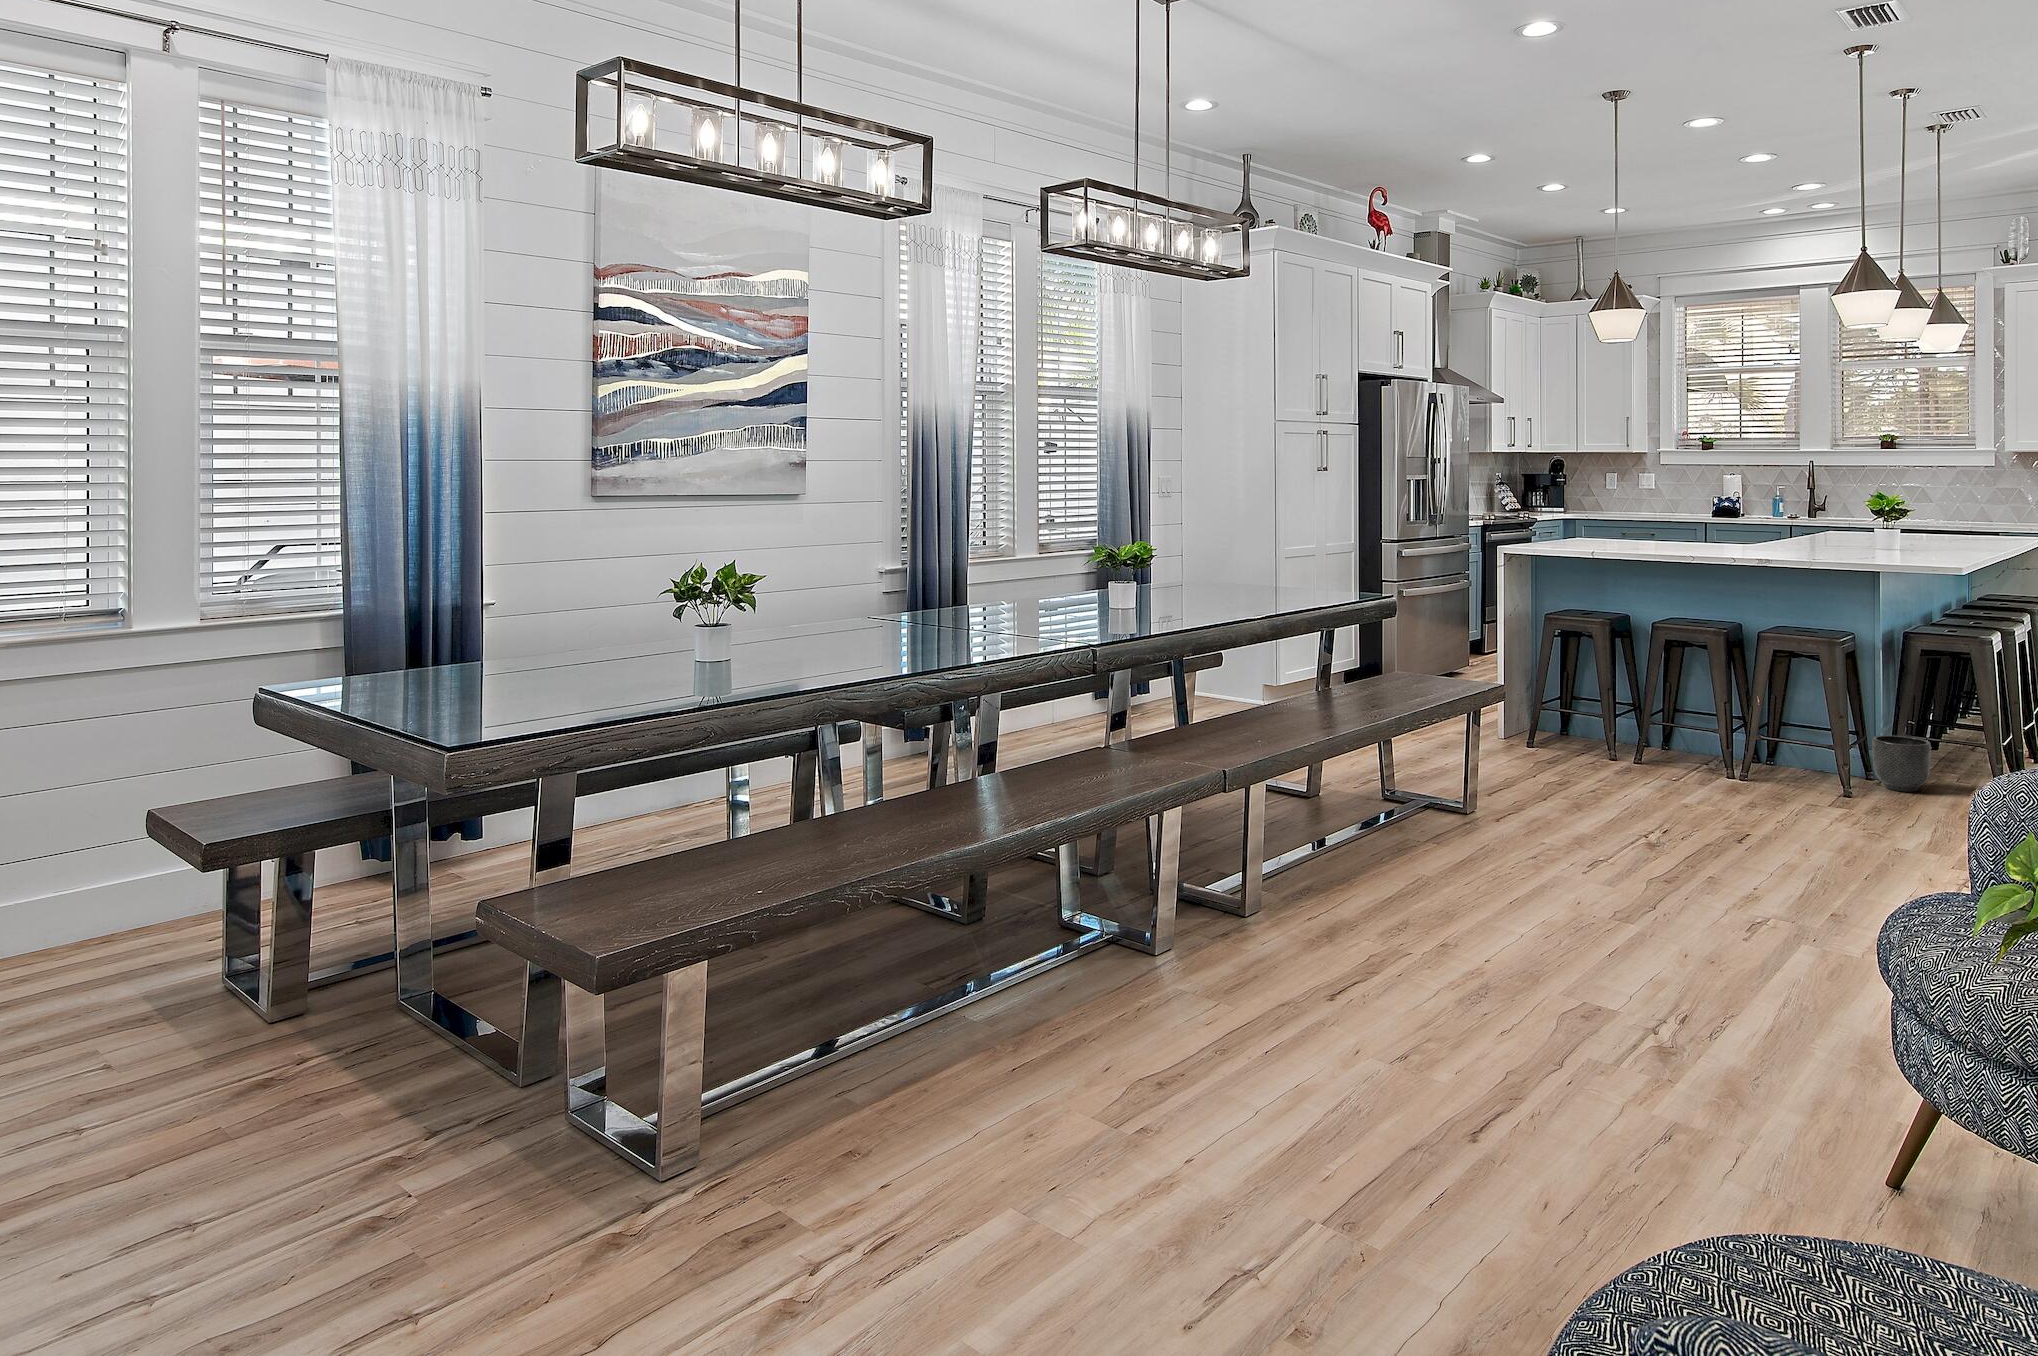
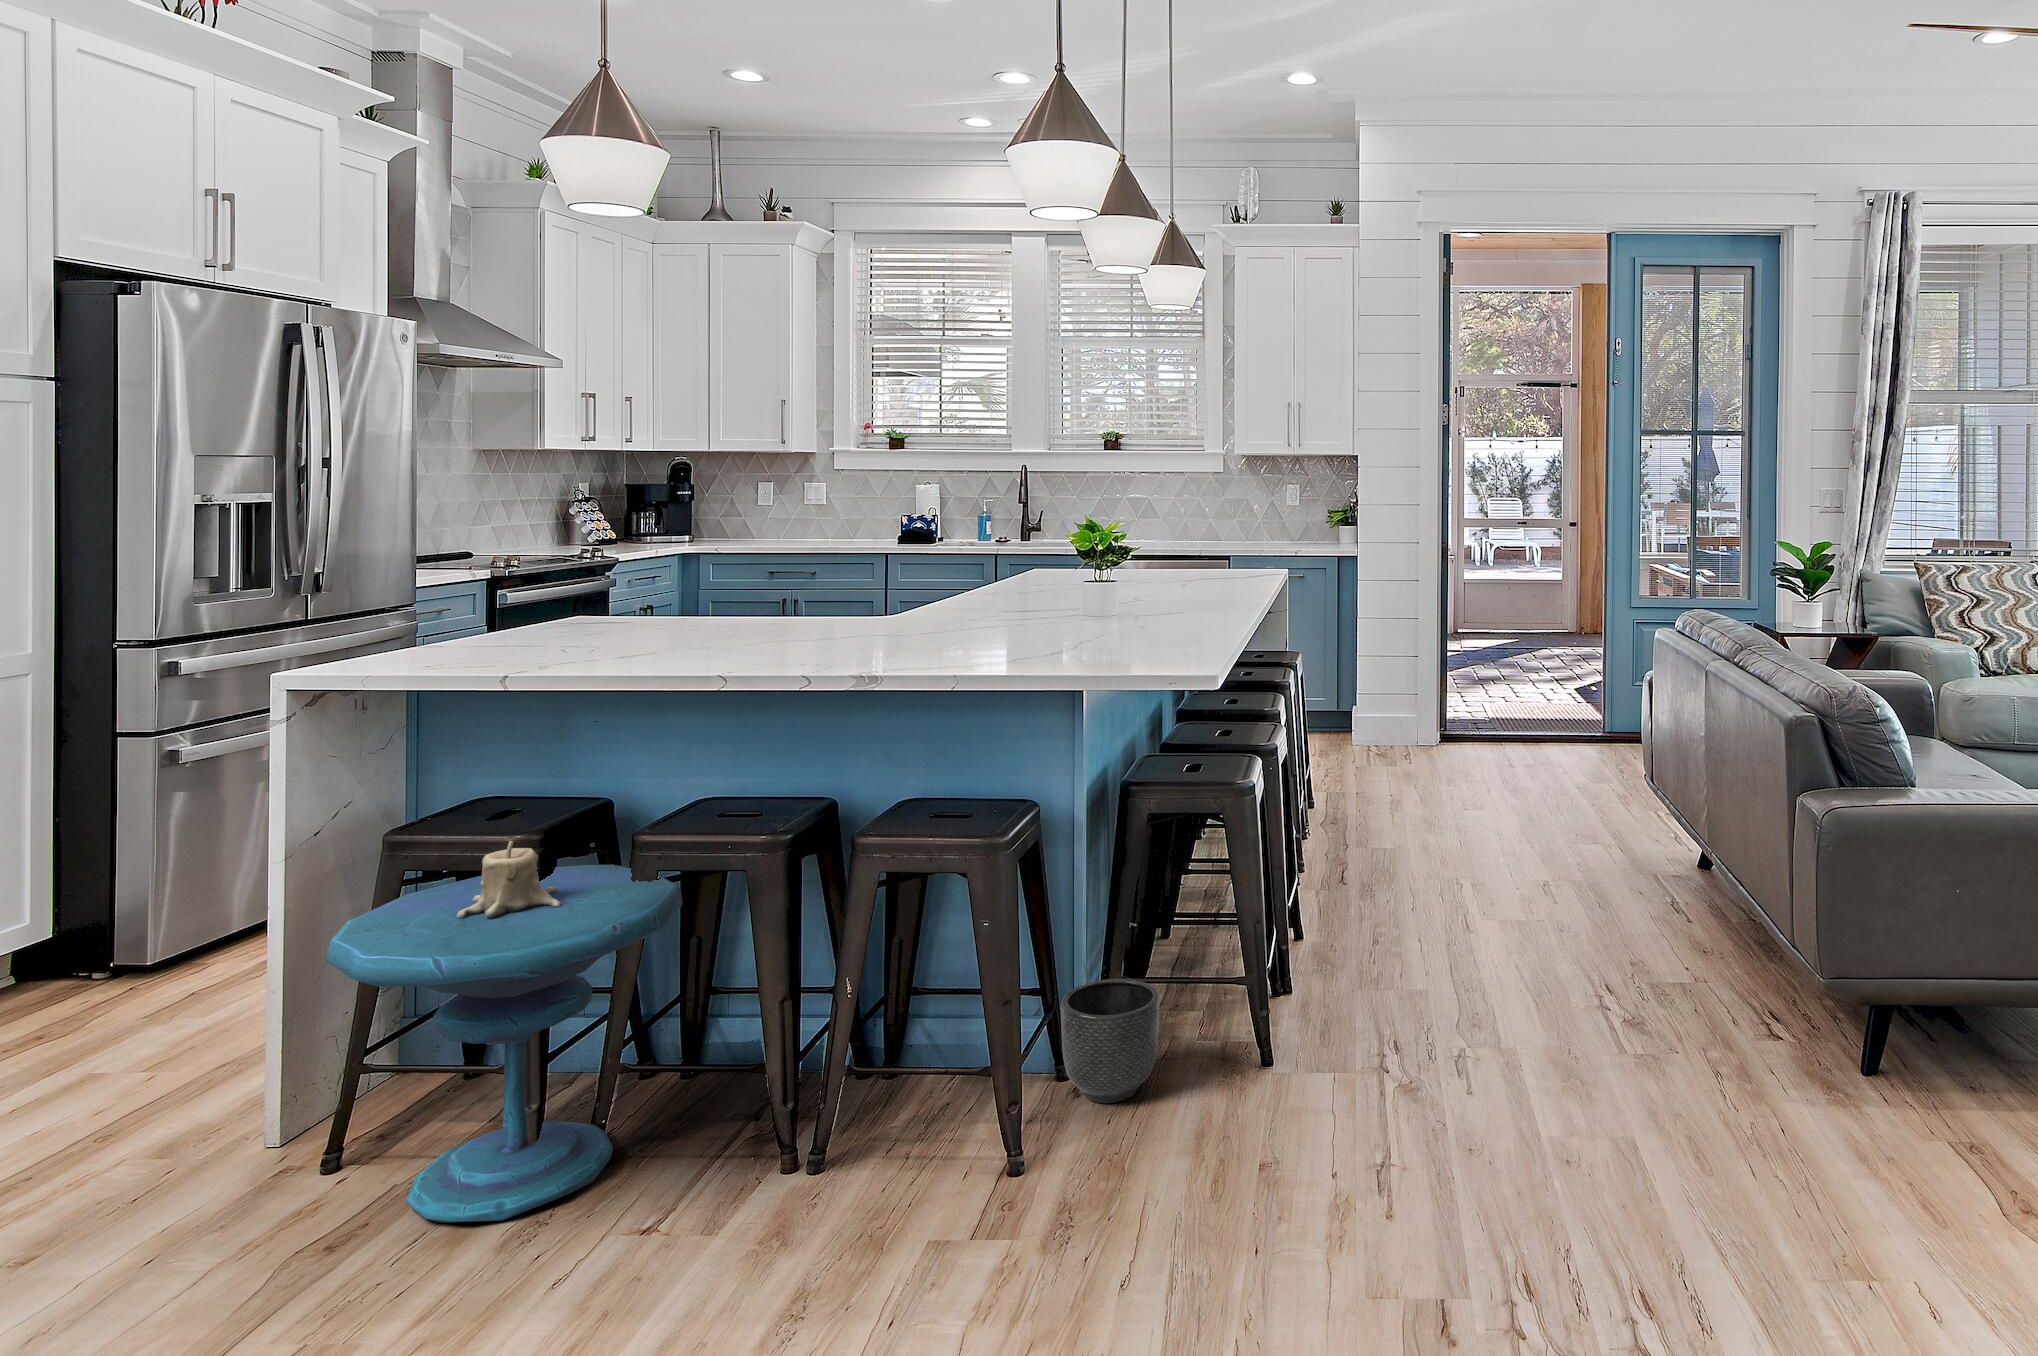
side table: none [1548,623,1681,773] -> present [325,841,683,1223]

